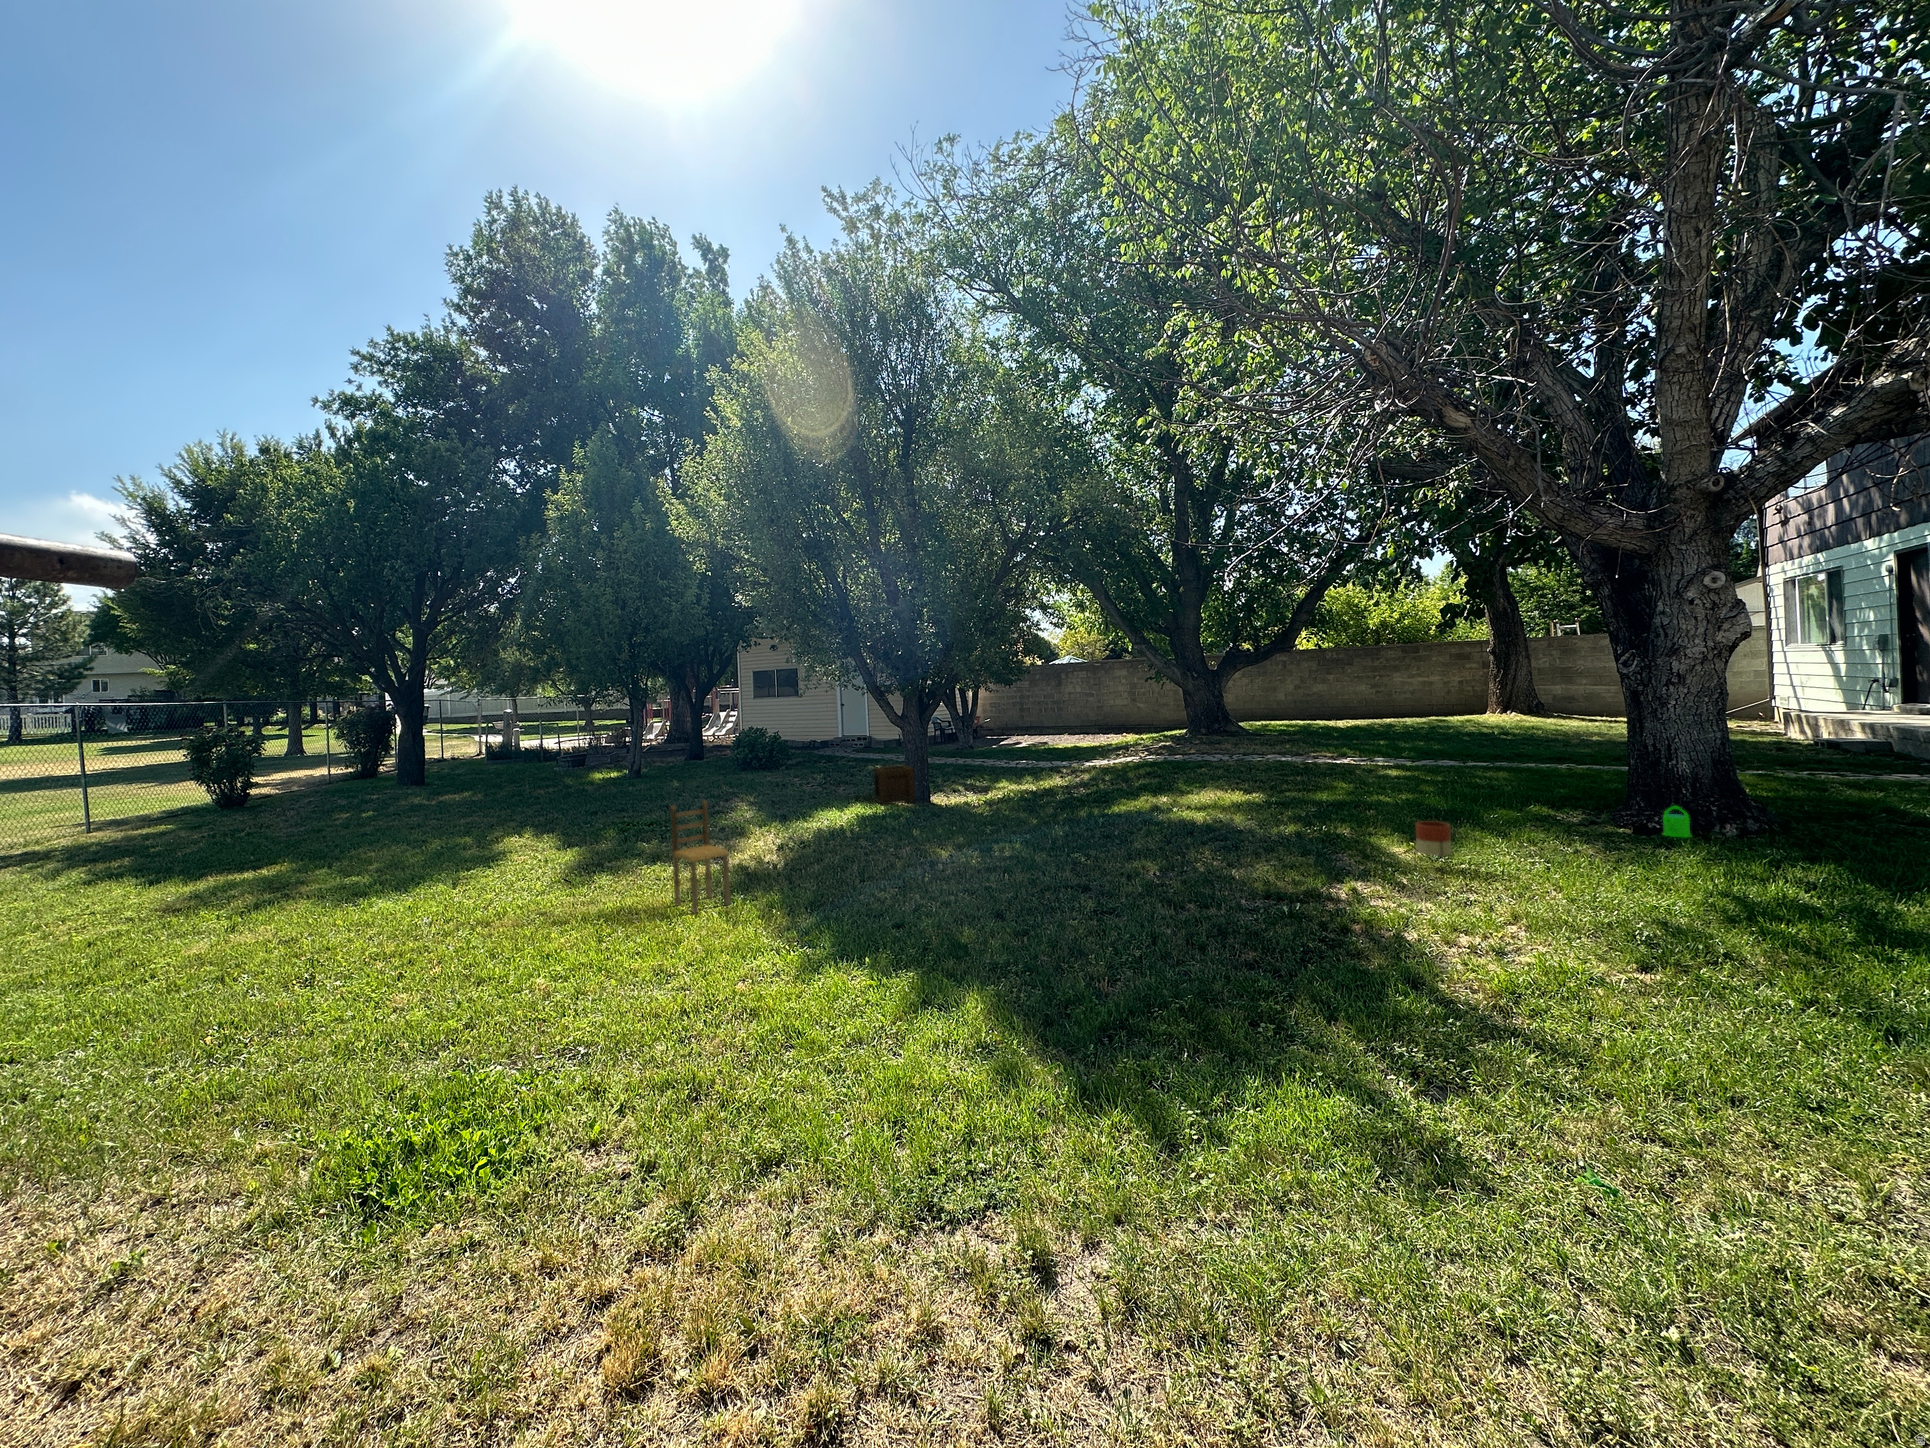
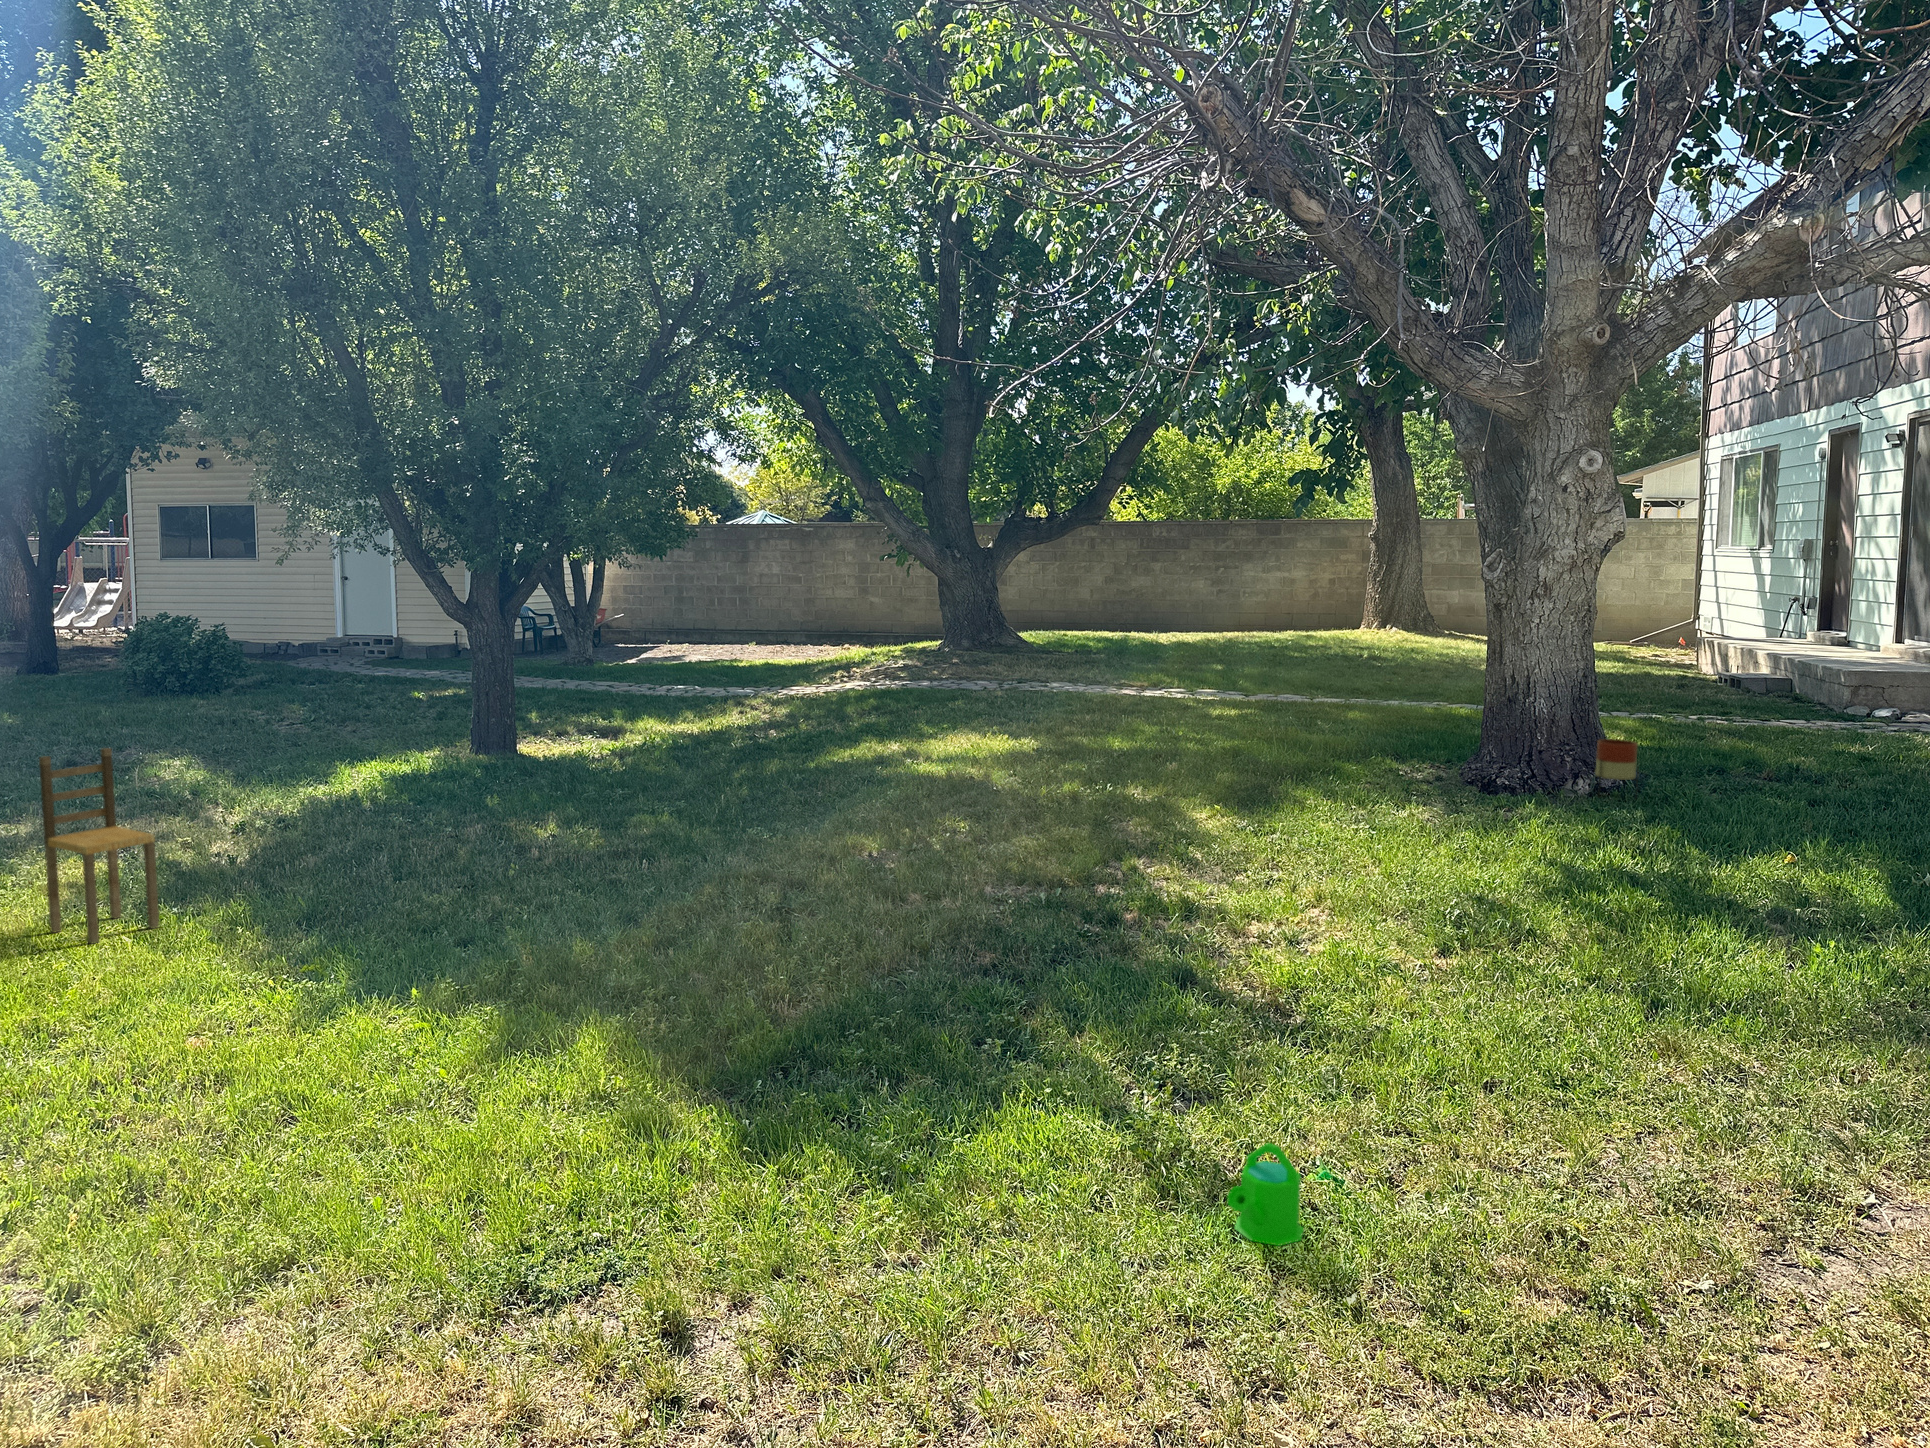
wooden crate: present [873,765,915,805] -> none [410,690,486,759]
watering can: present [1663,806,1691,837] -> present [1227,1143,1304,1246]
planter: present [1415,821,1452,865] -> present [1595,739,1639,783]

